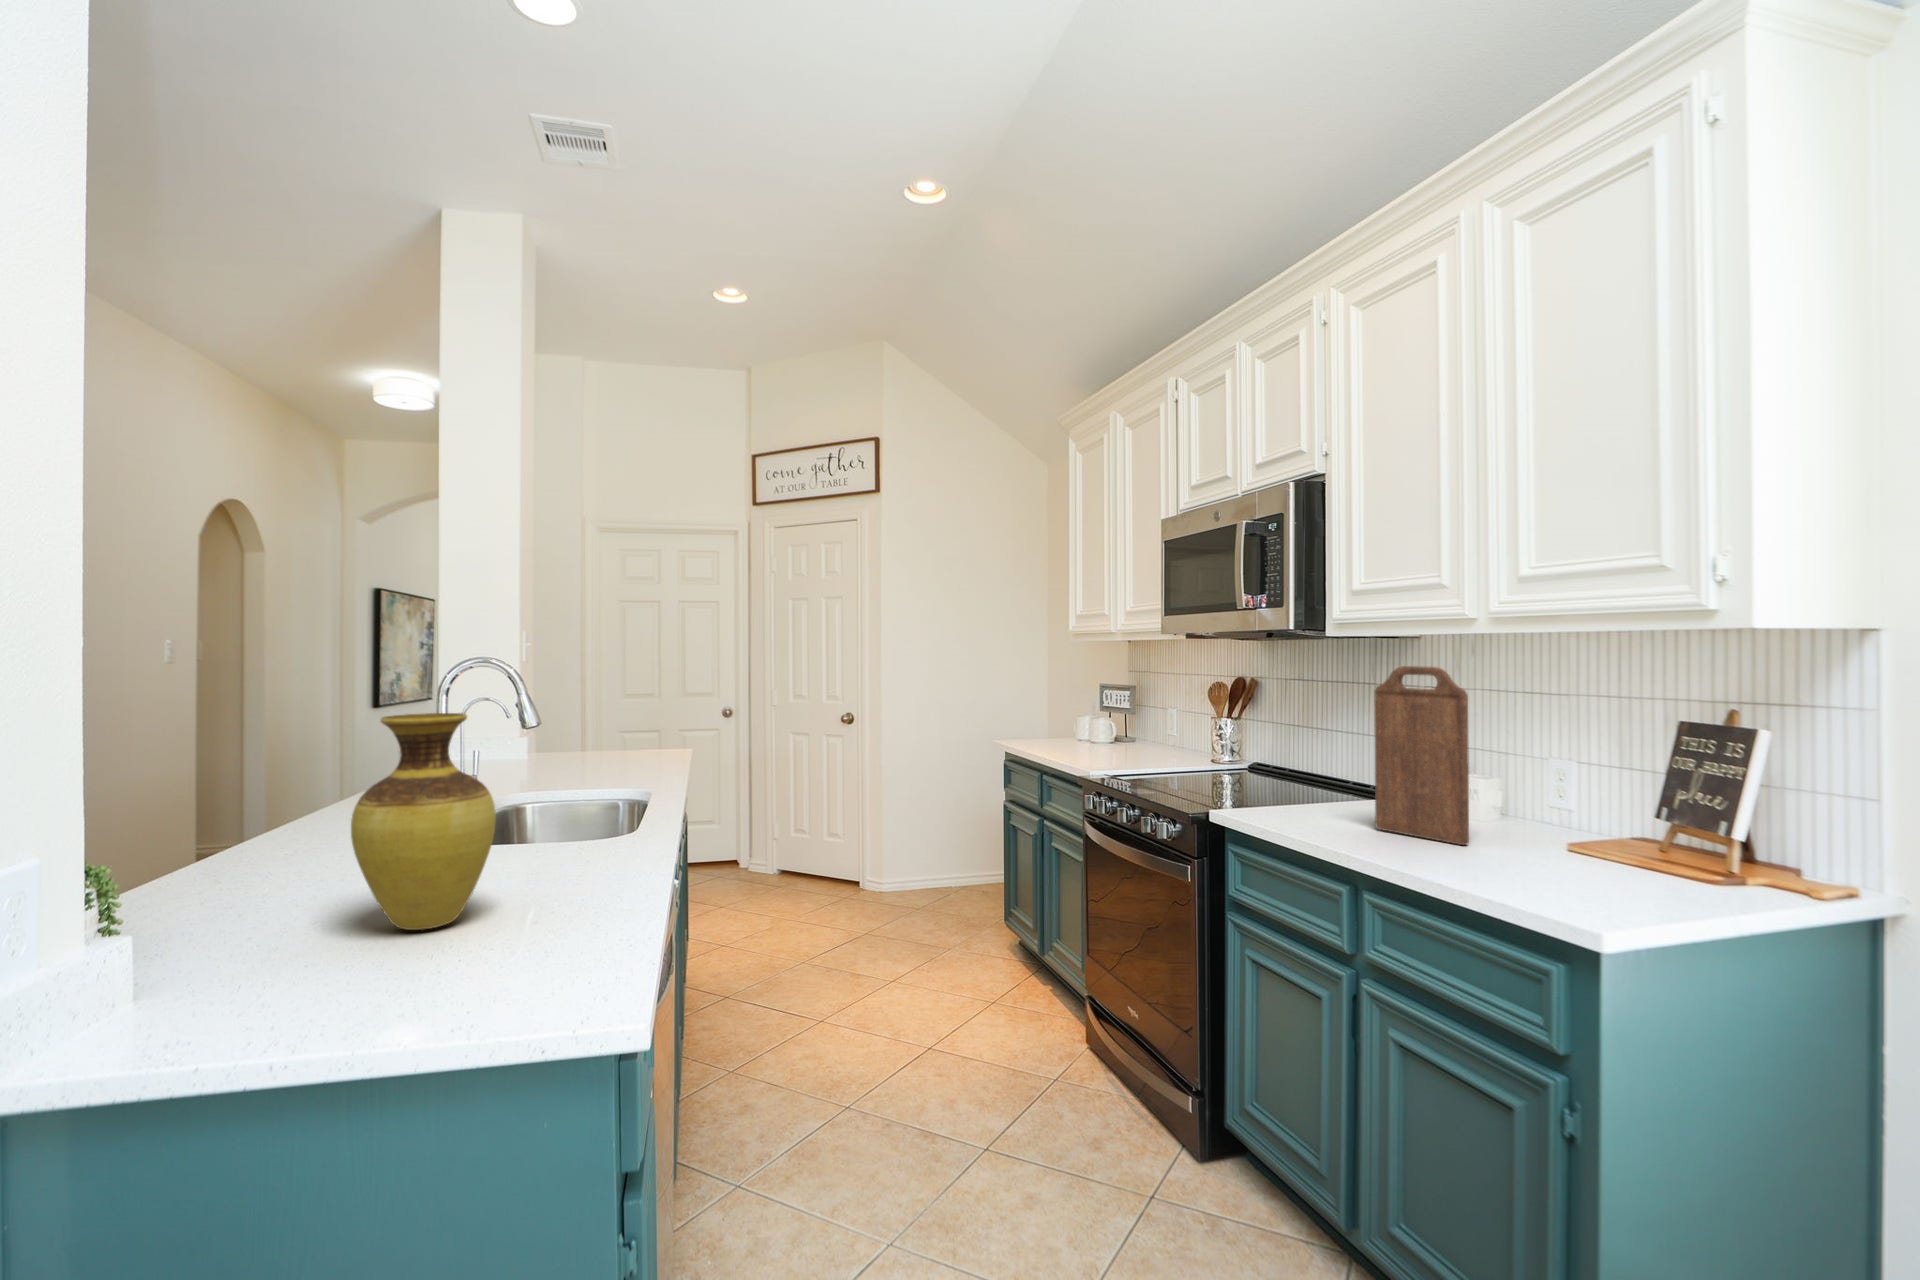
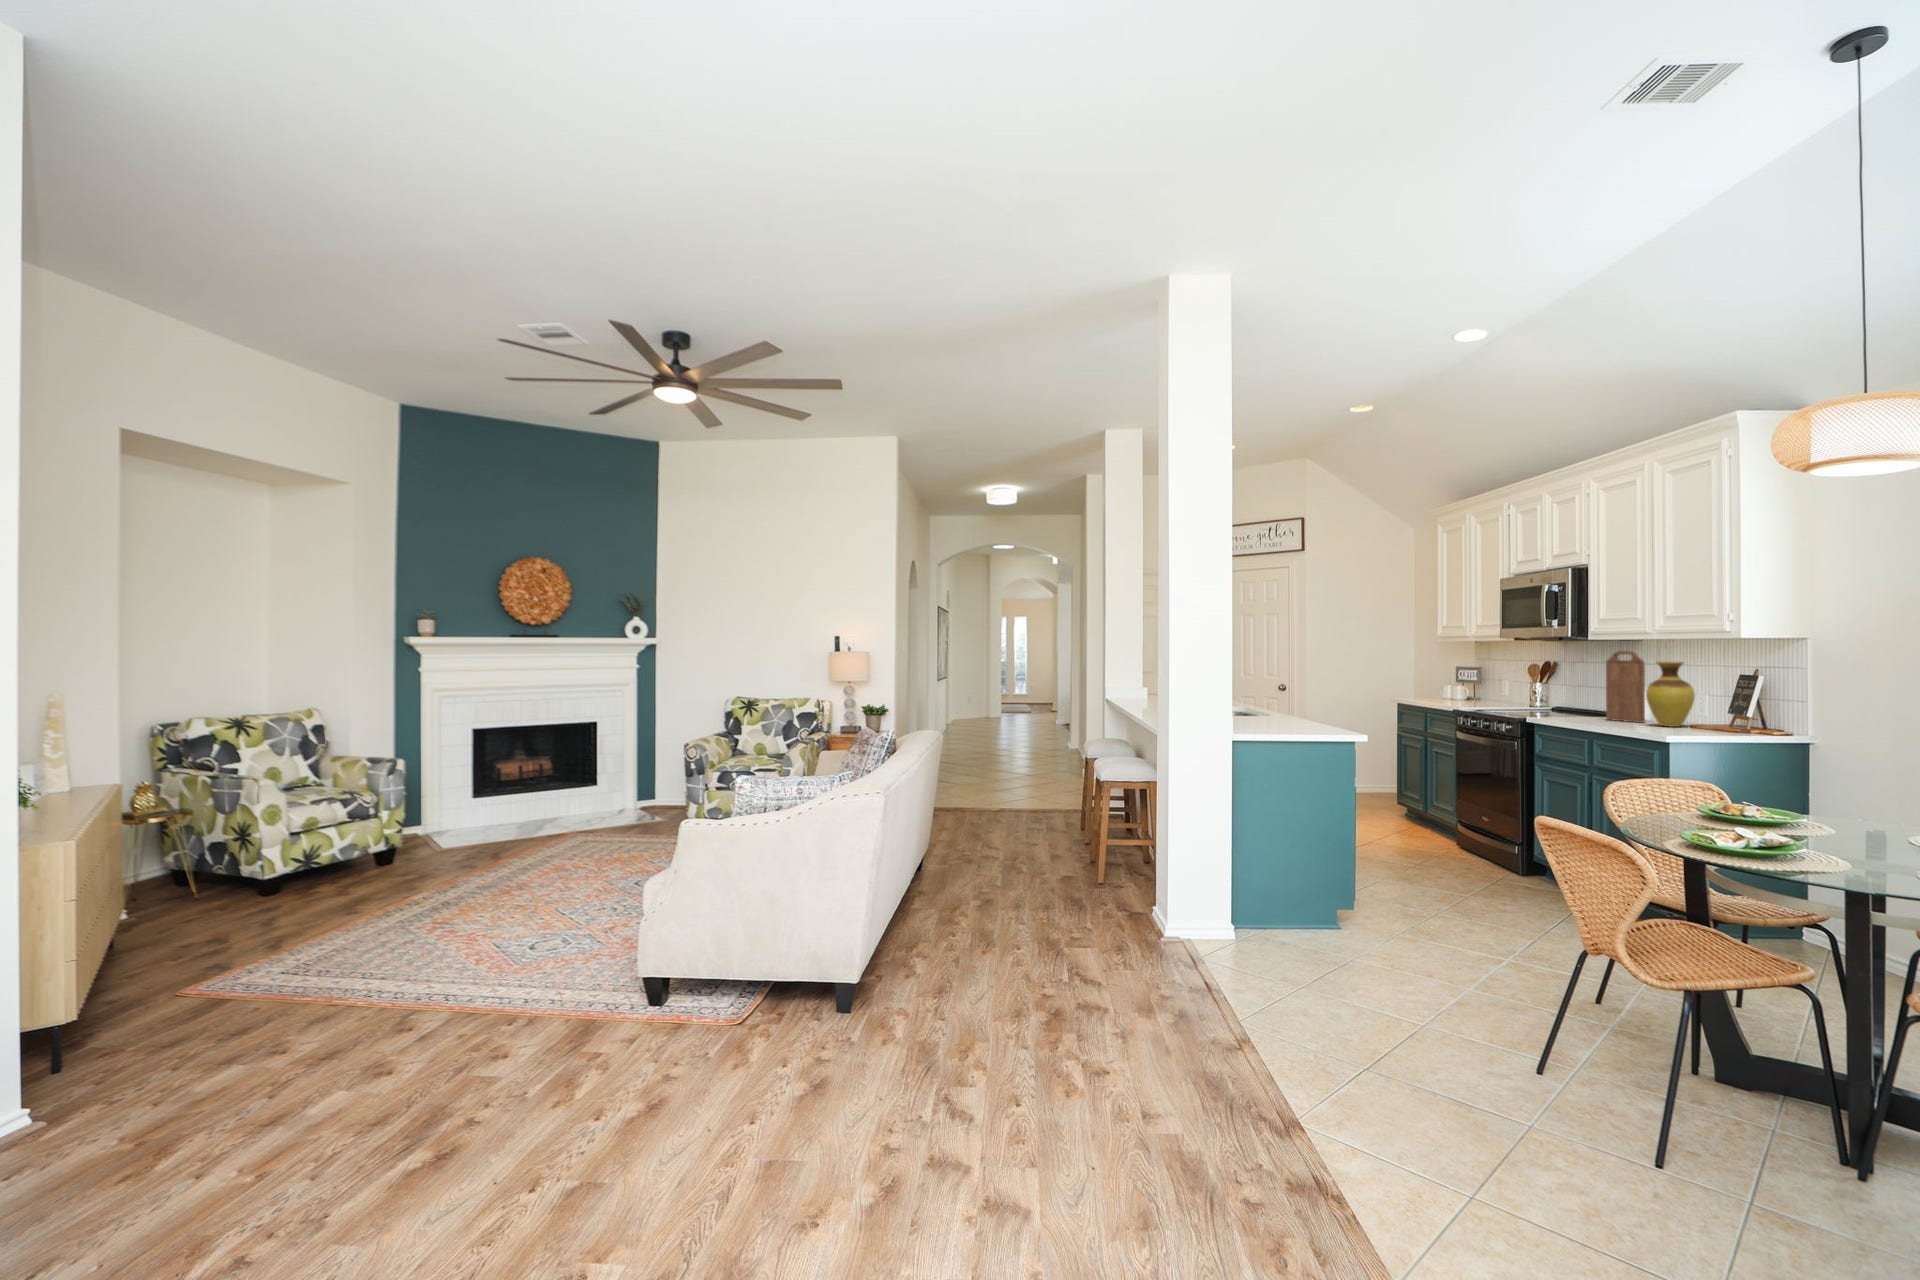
vase: present [351,713,496,930] -> present [1646,661,1695,727]

